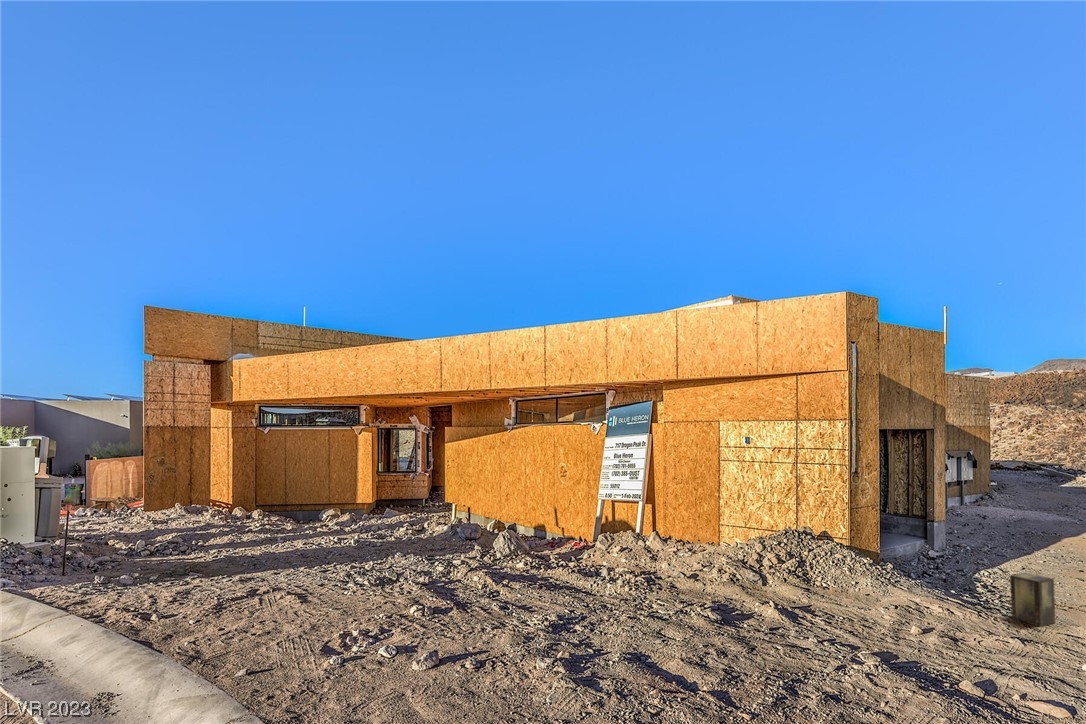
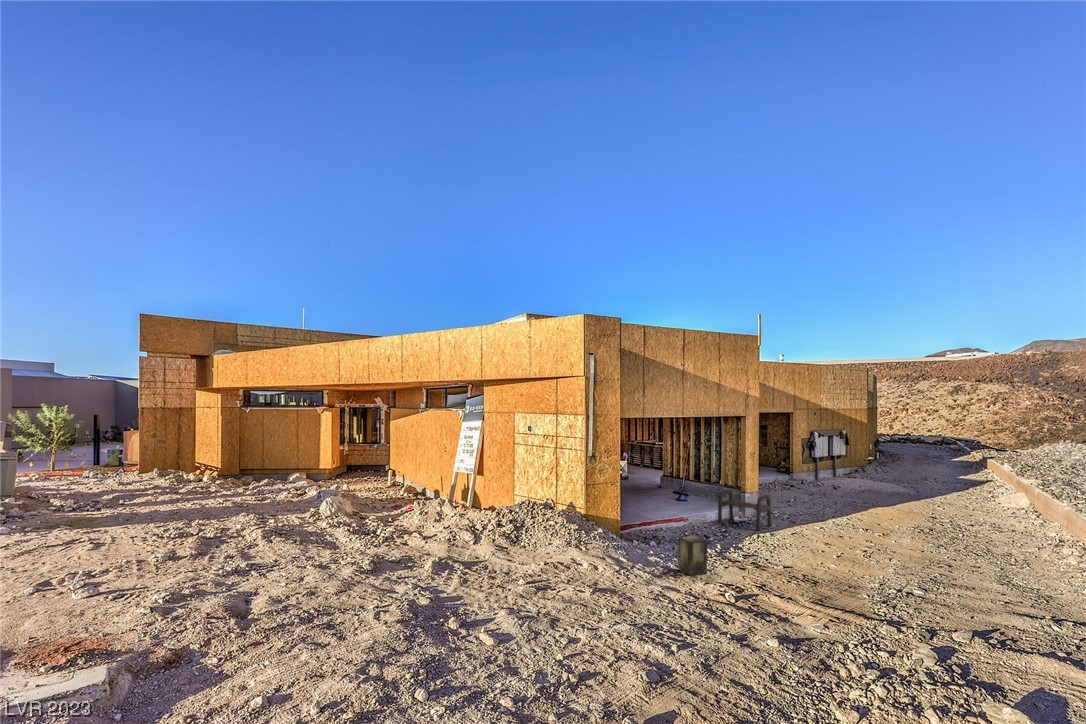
bench: none [942,516,1011,566] -> present [718,490,771,531]

